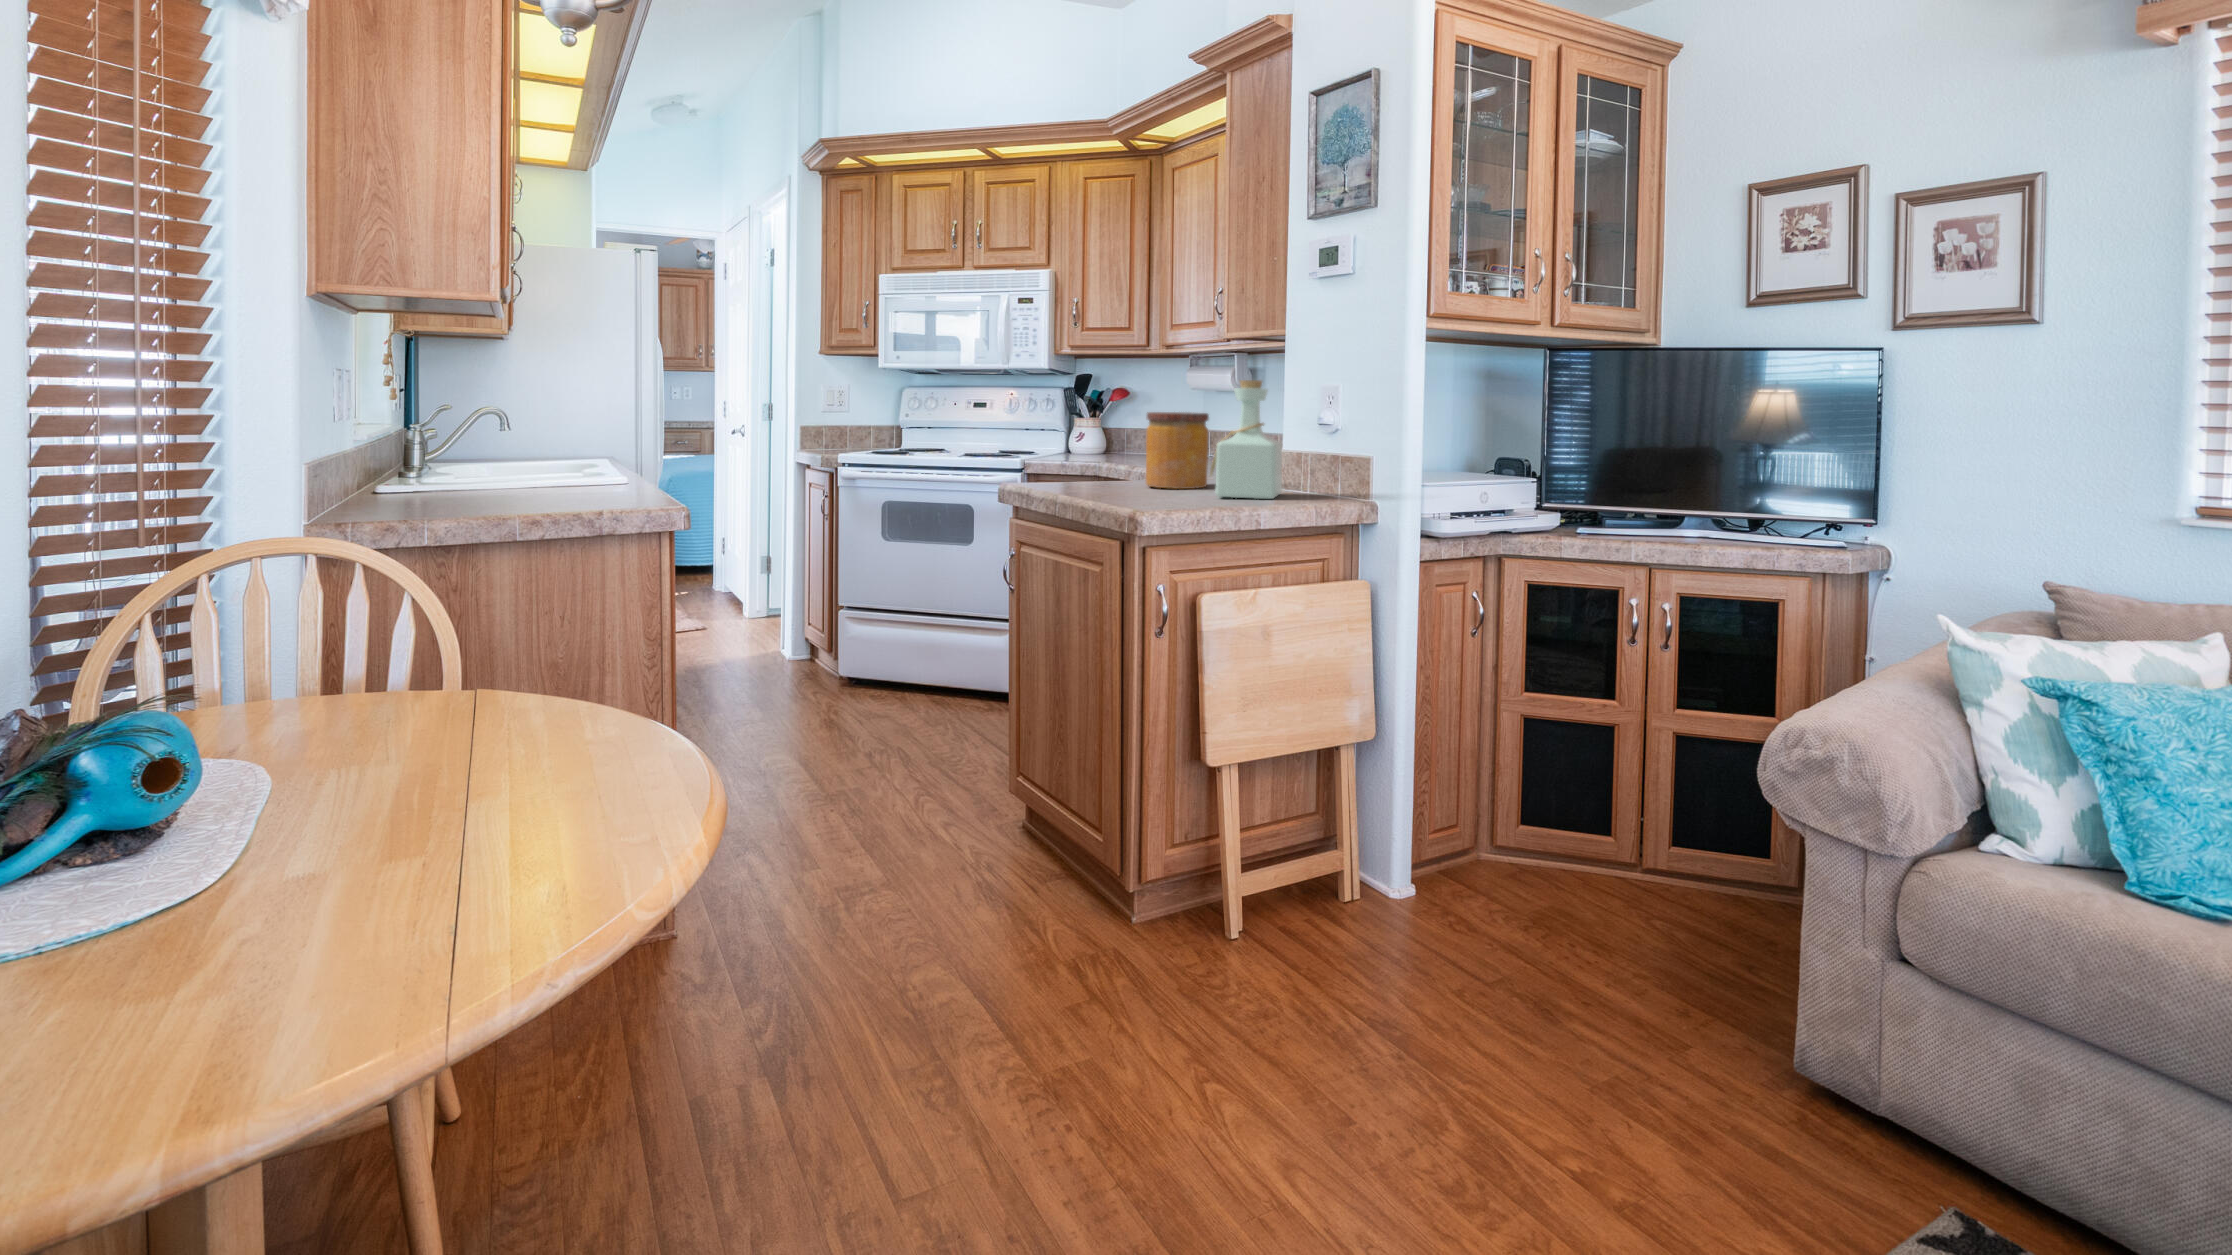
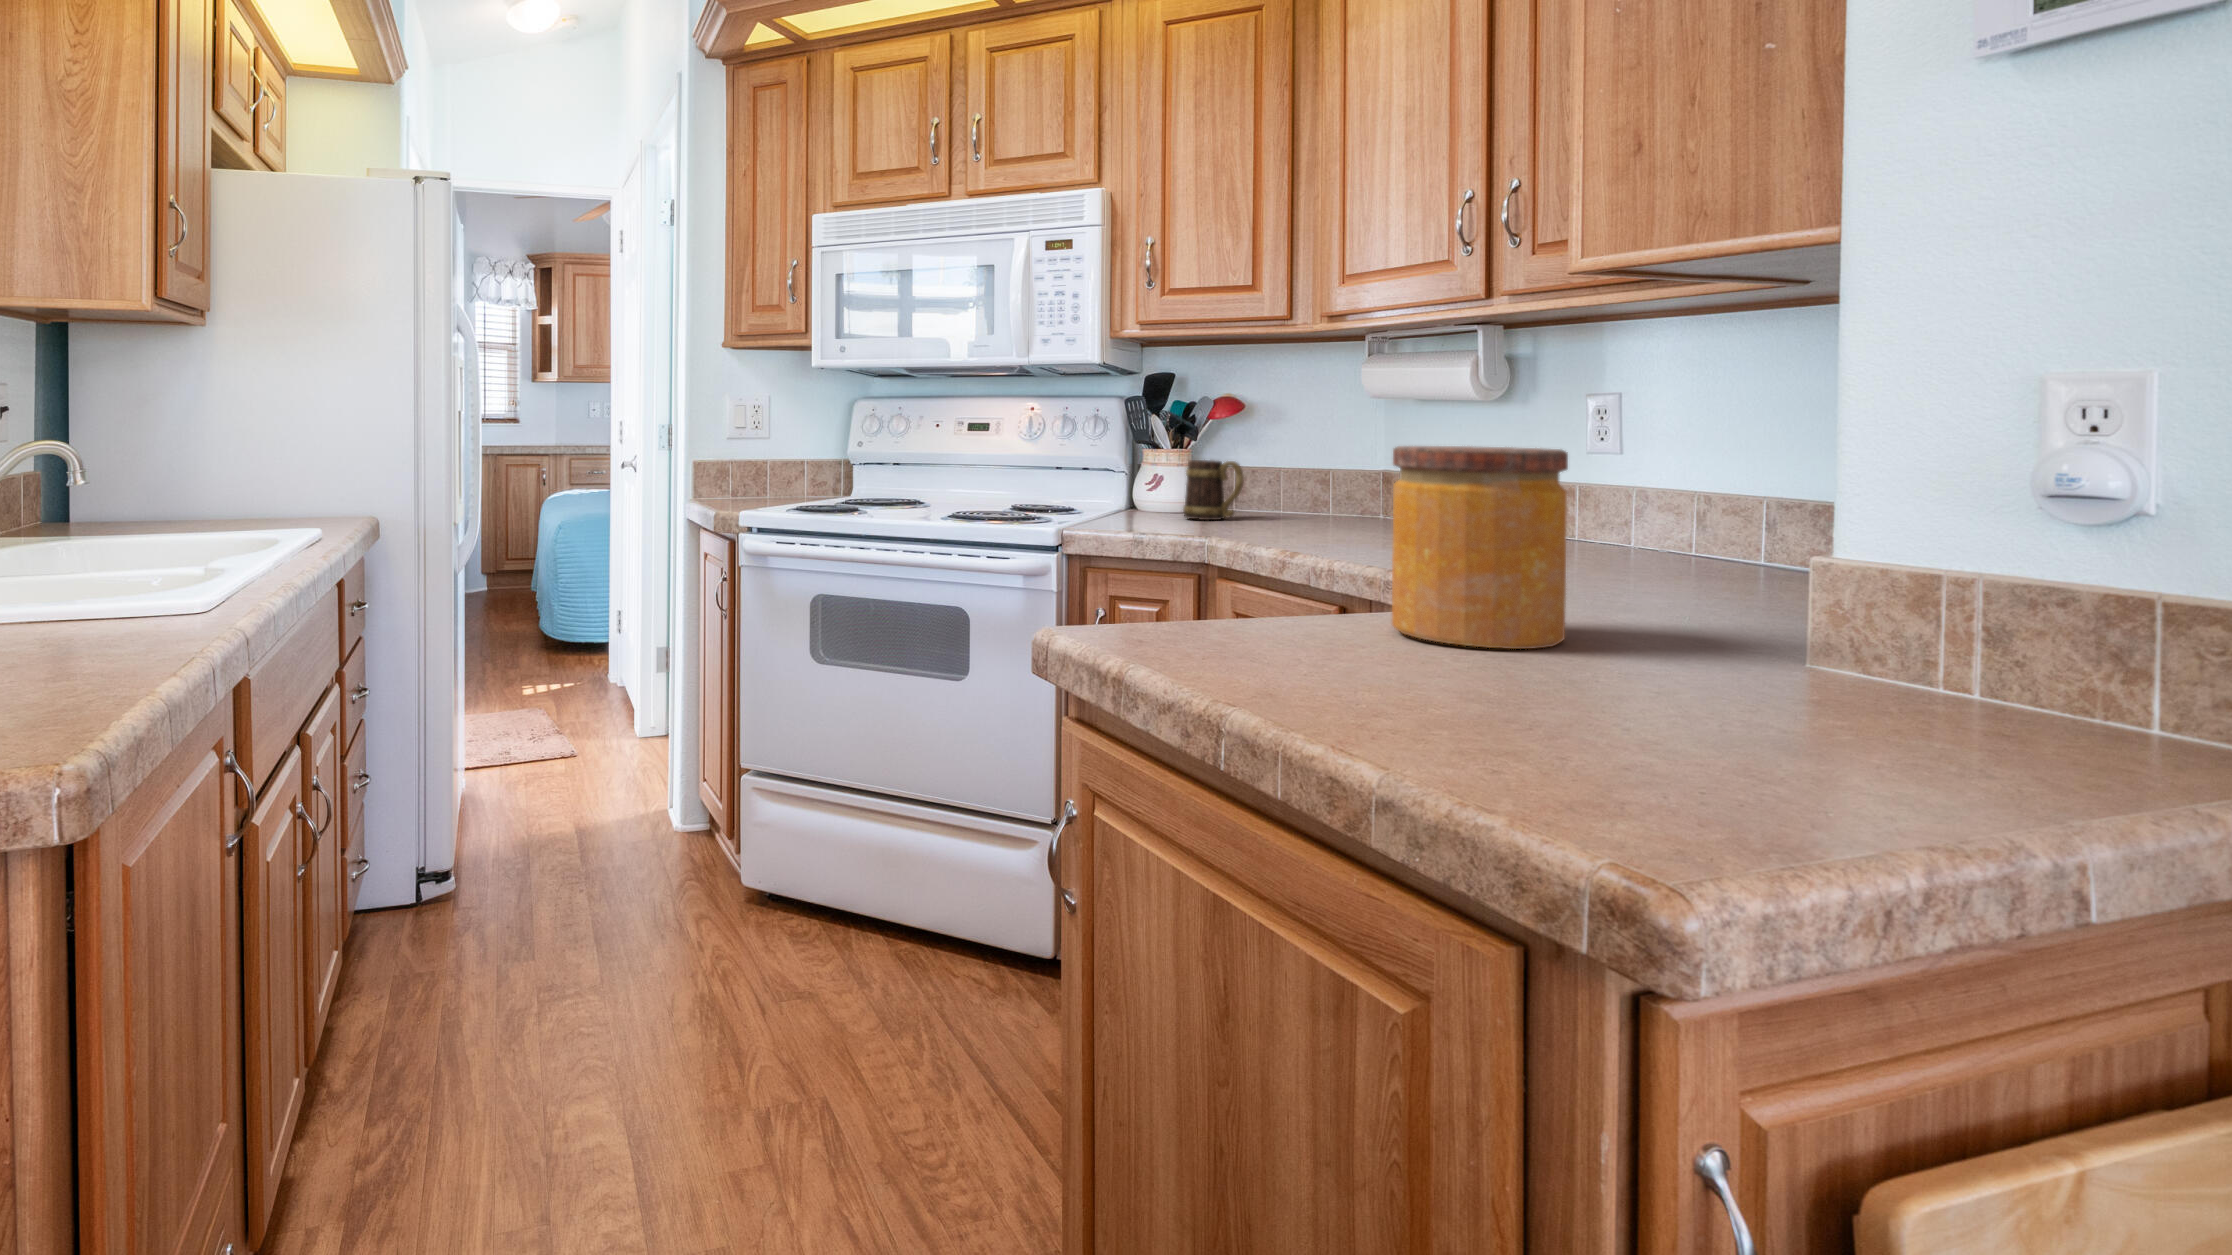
bottle: present [1210,380,1282,499] -> none [1654,353,1941,736]
mug: none [1096,424,1128,457] -> present [1183,460,1244,520]

